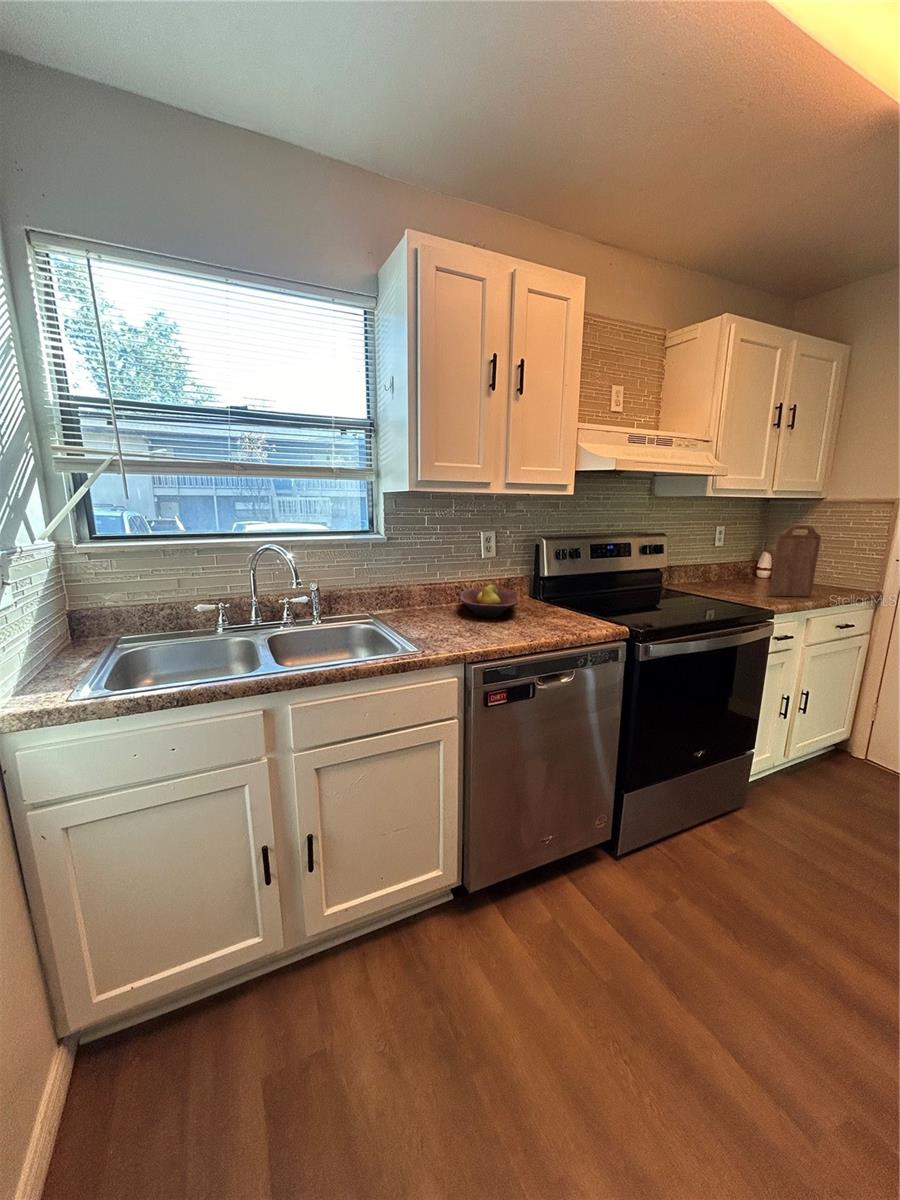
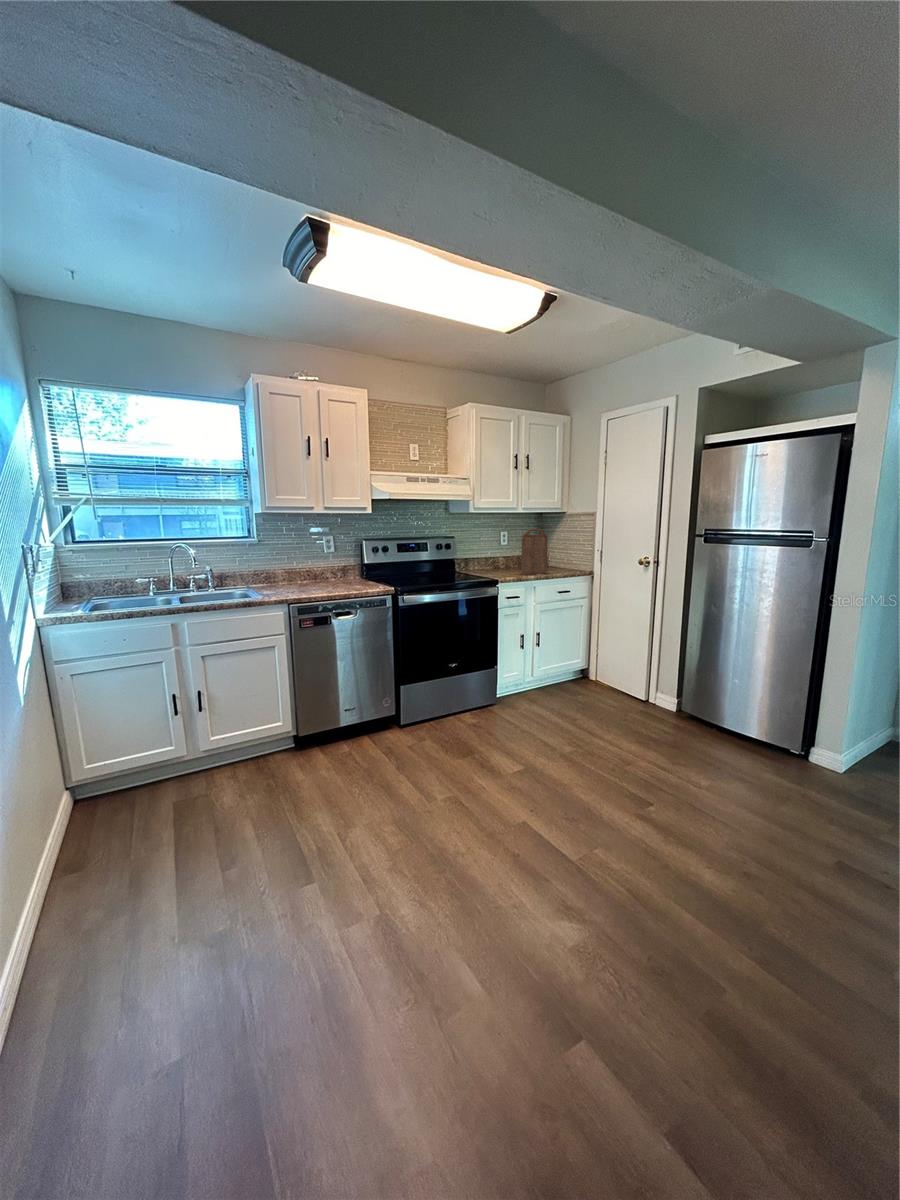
fruit bowl: present [460,582,518,618] -> none [304,567,344,586]

